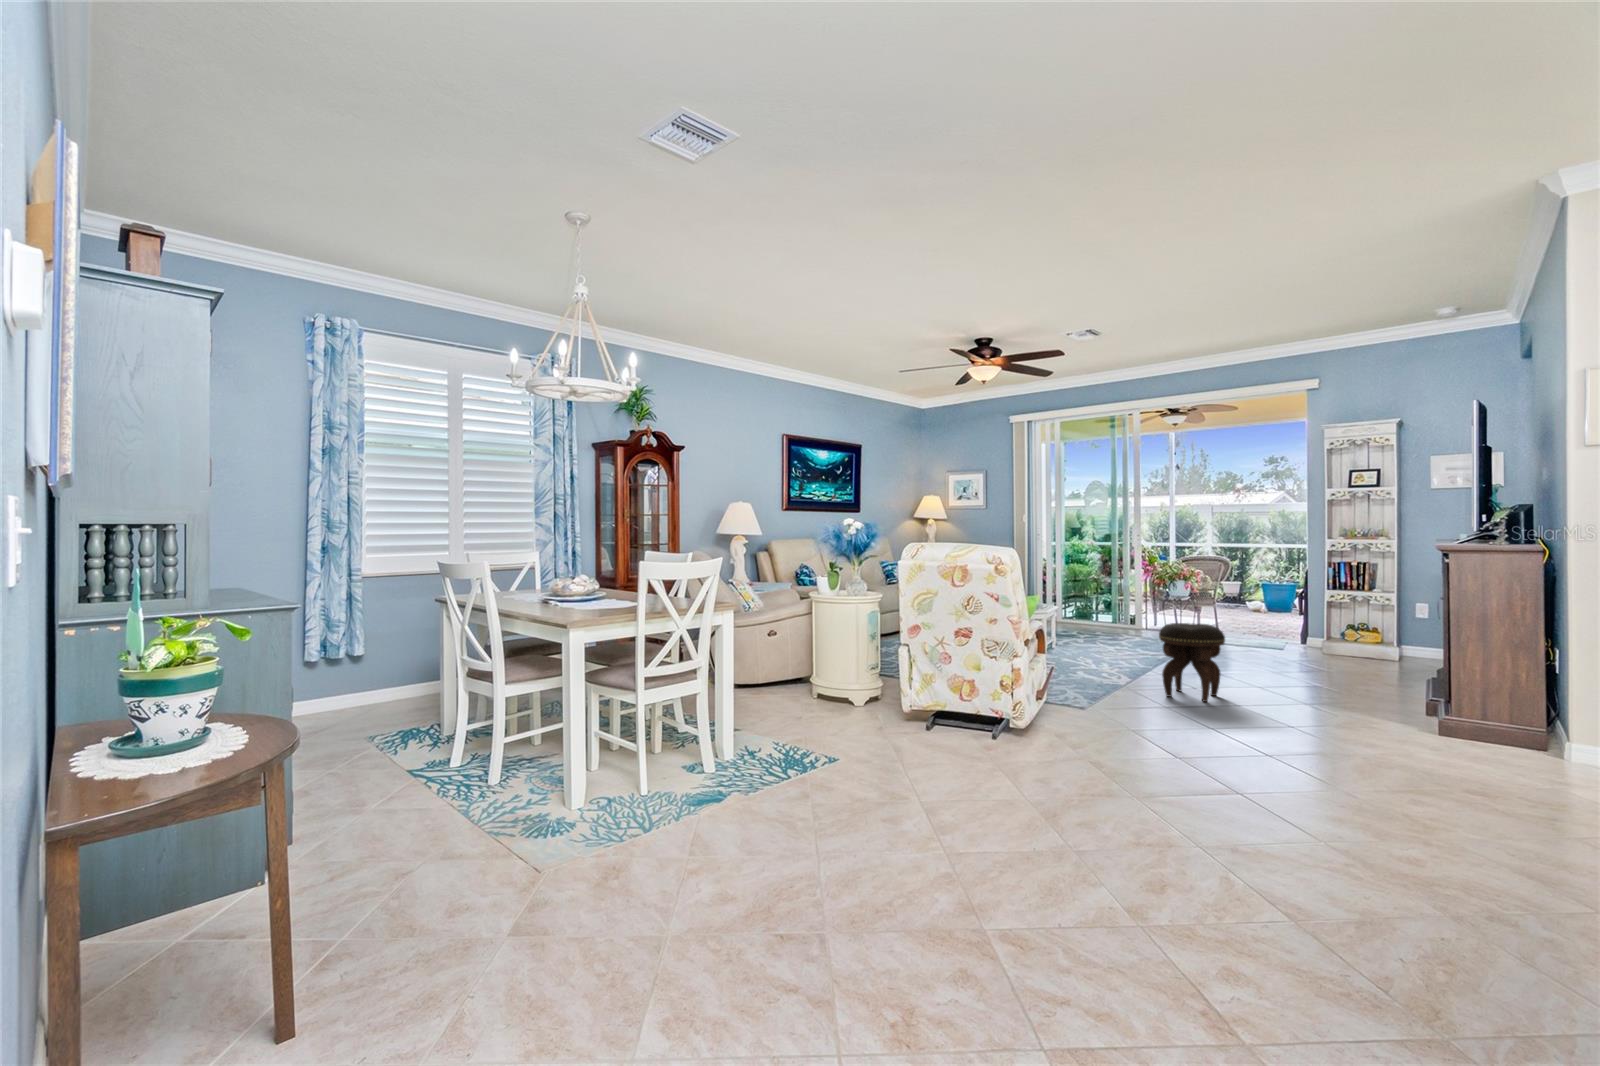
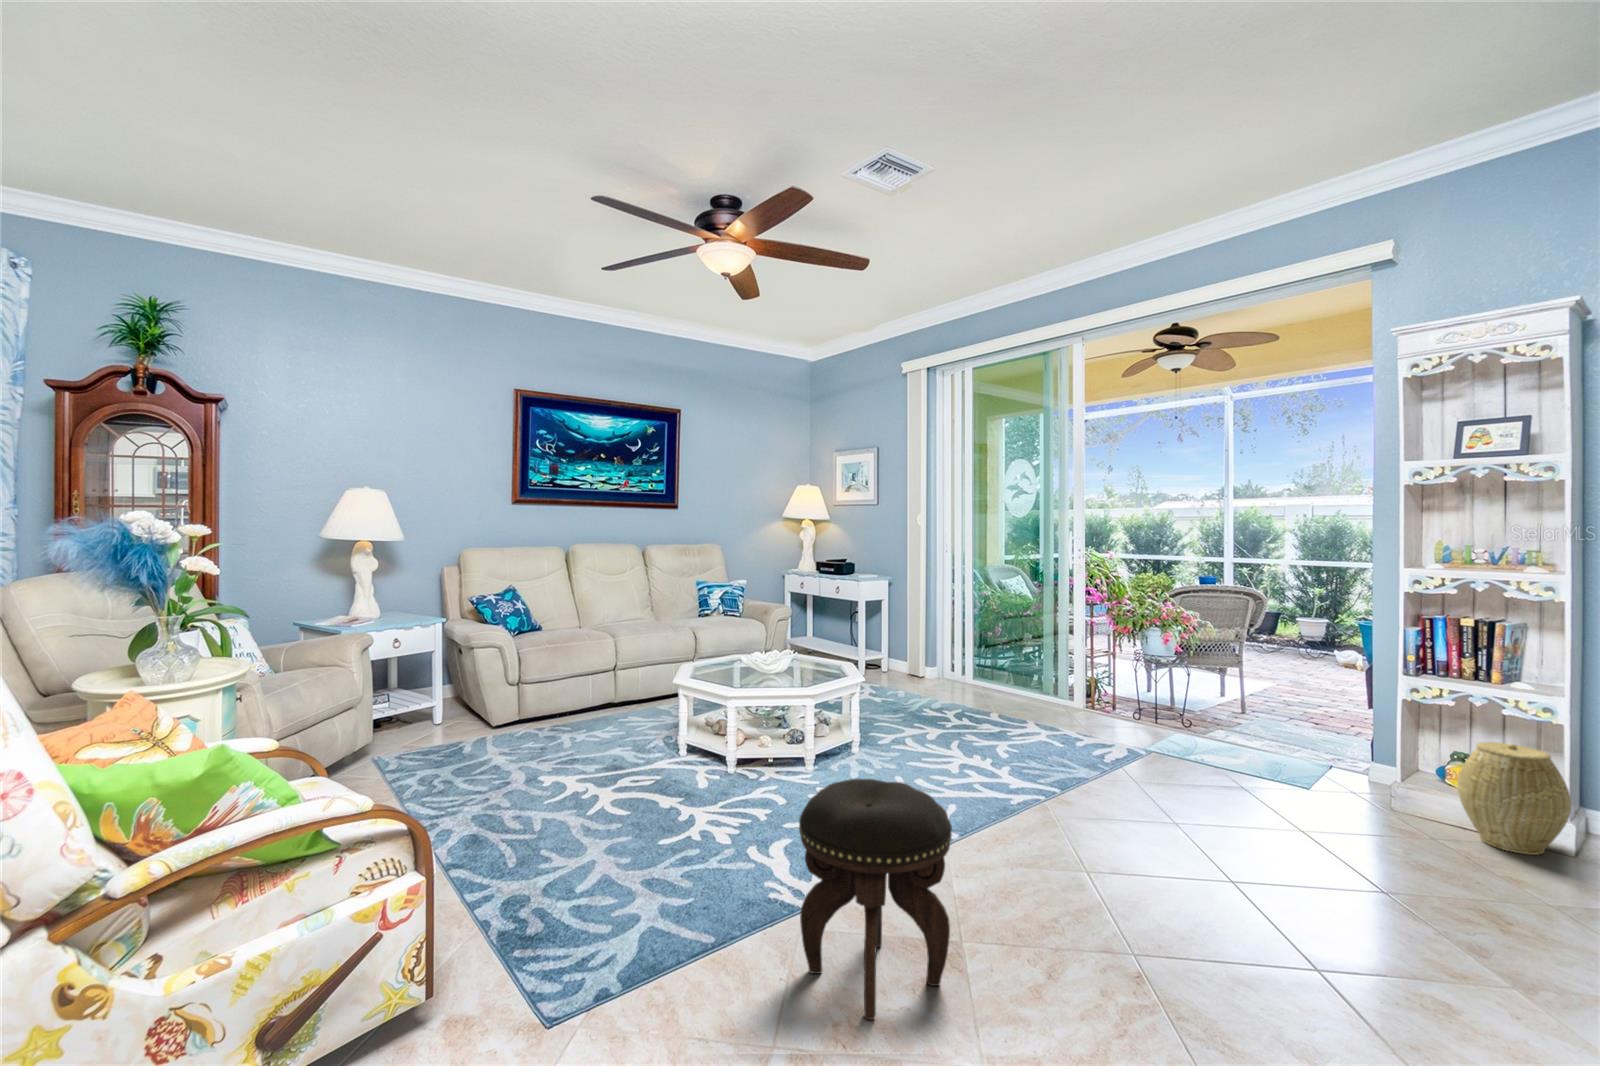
woven basket: none [1355,615,1400,661] -> present [1457,742,1571,855]

